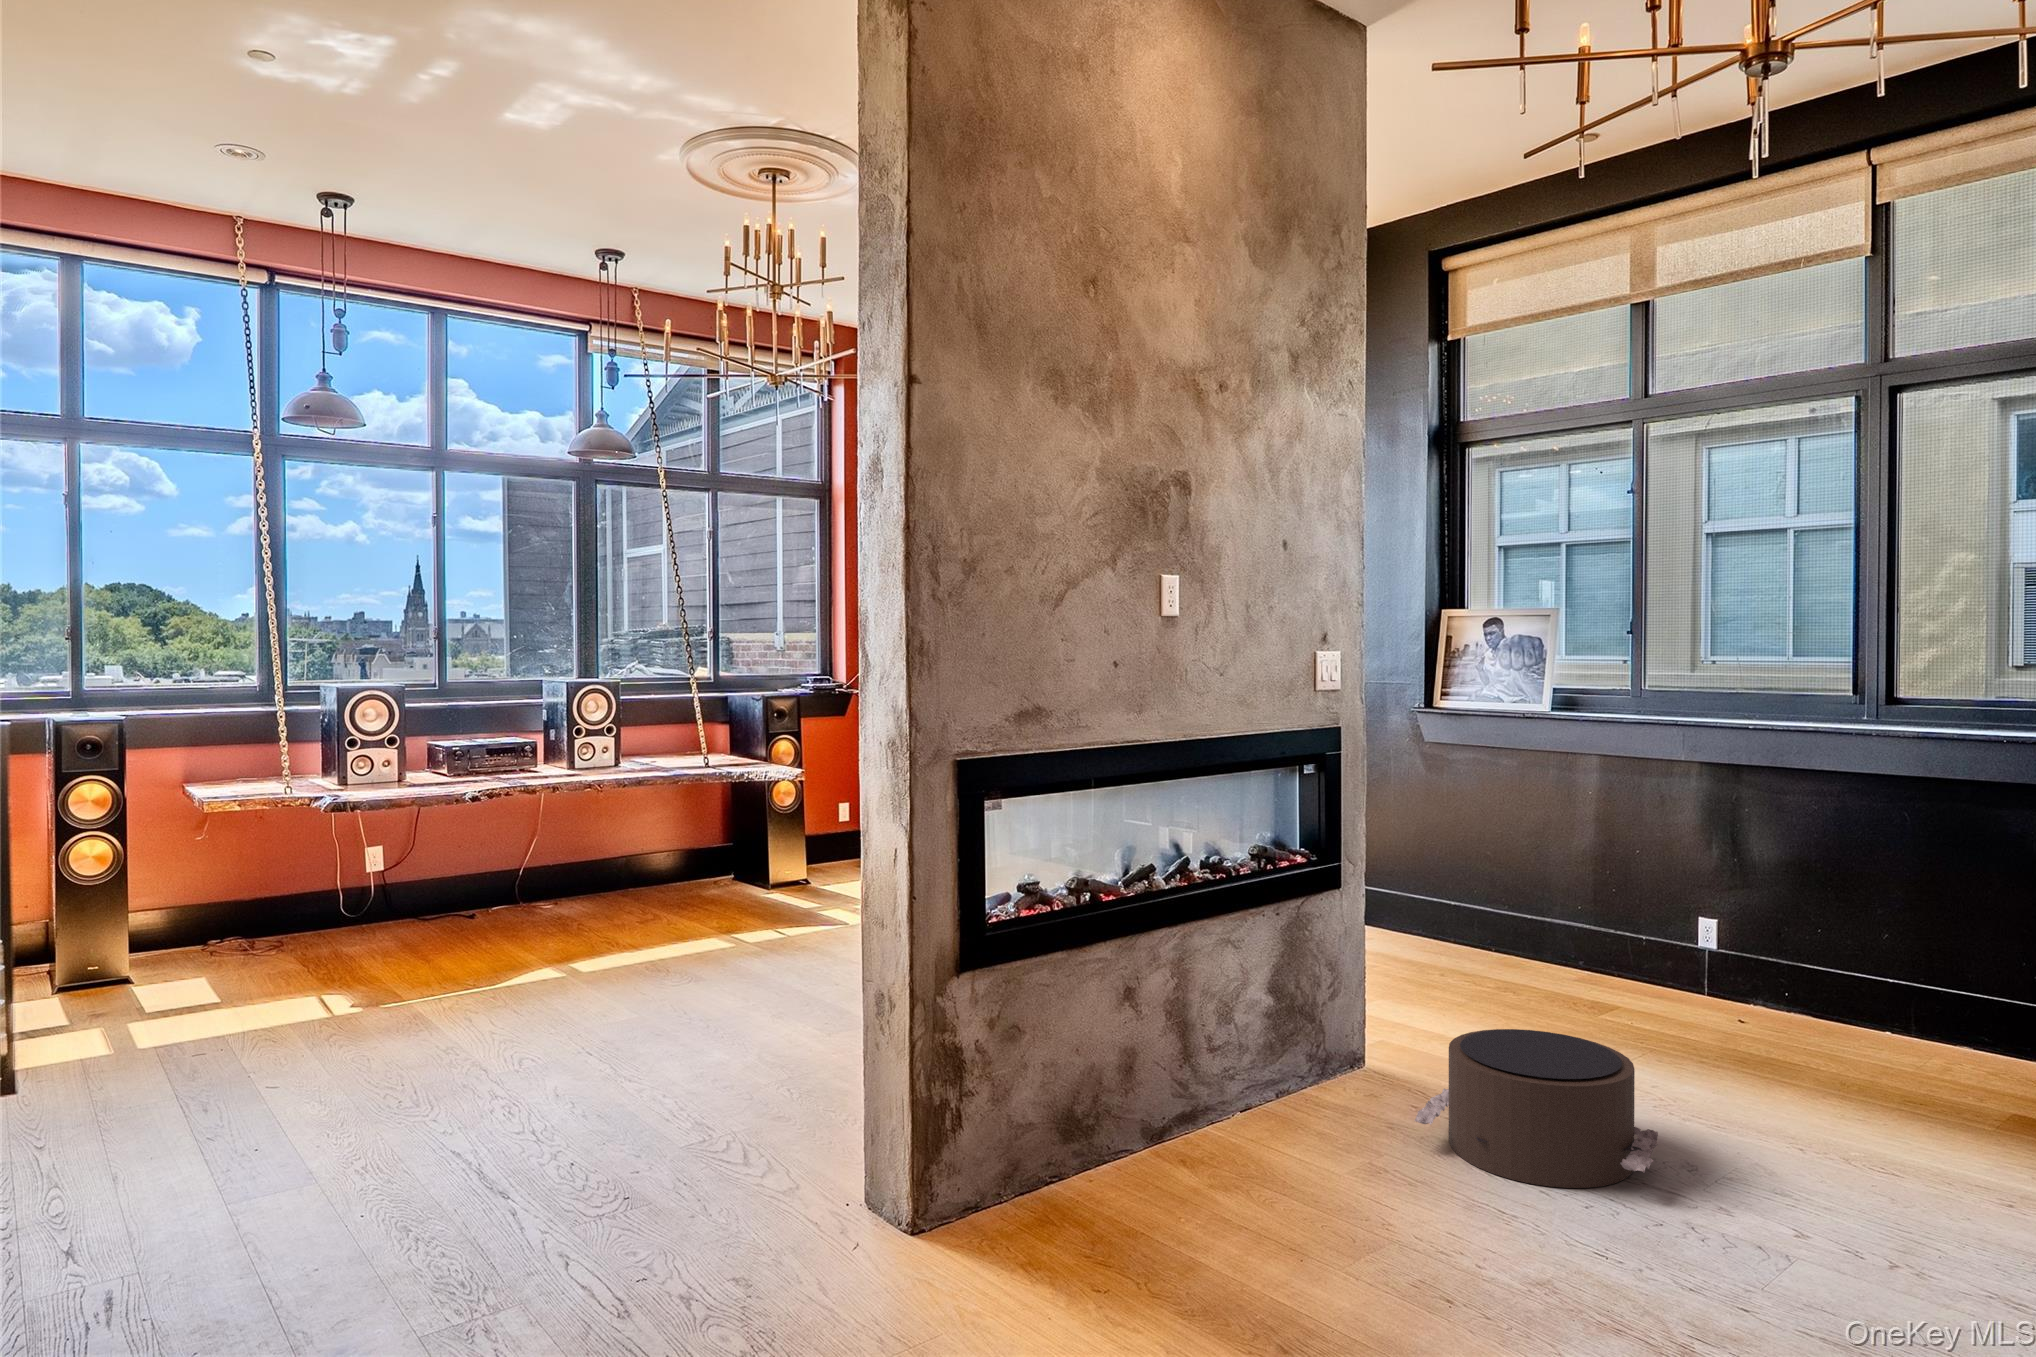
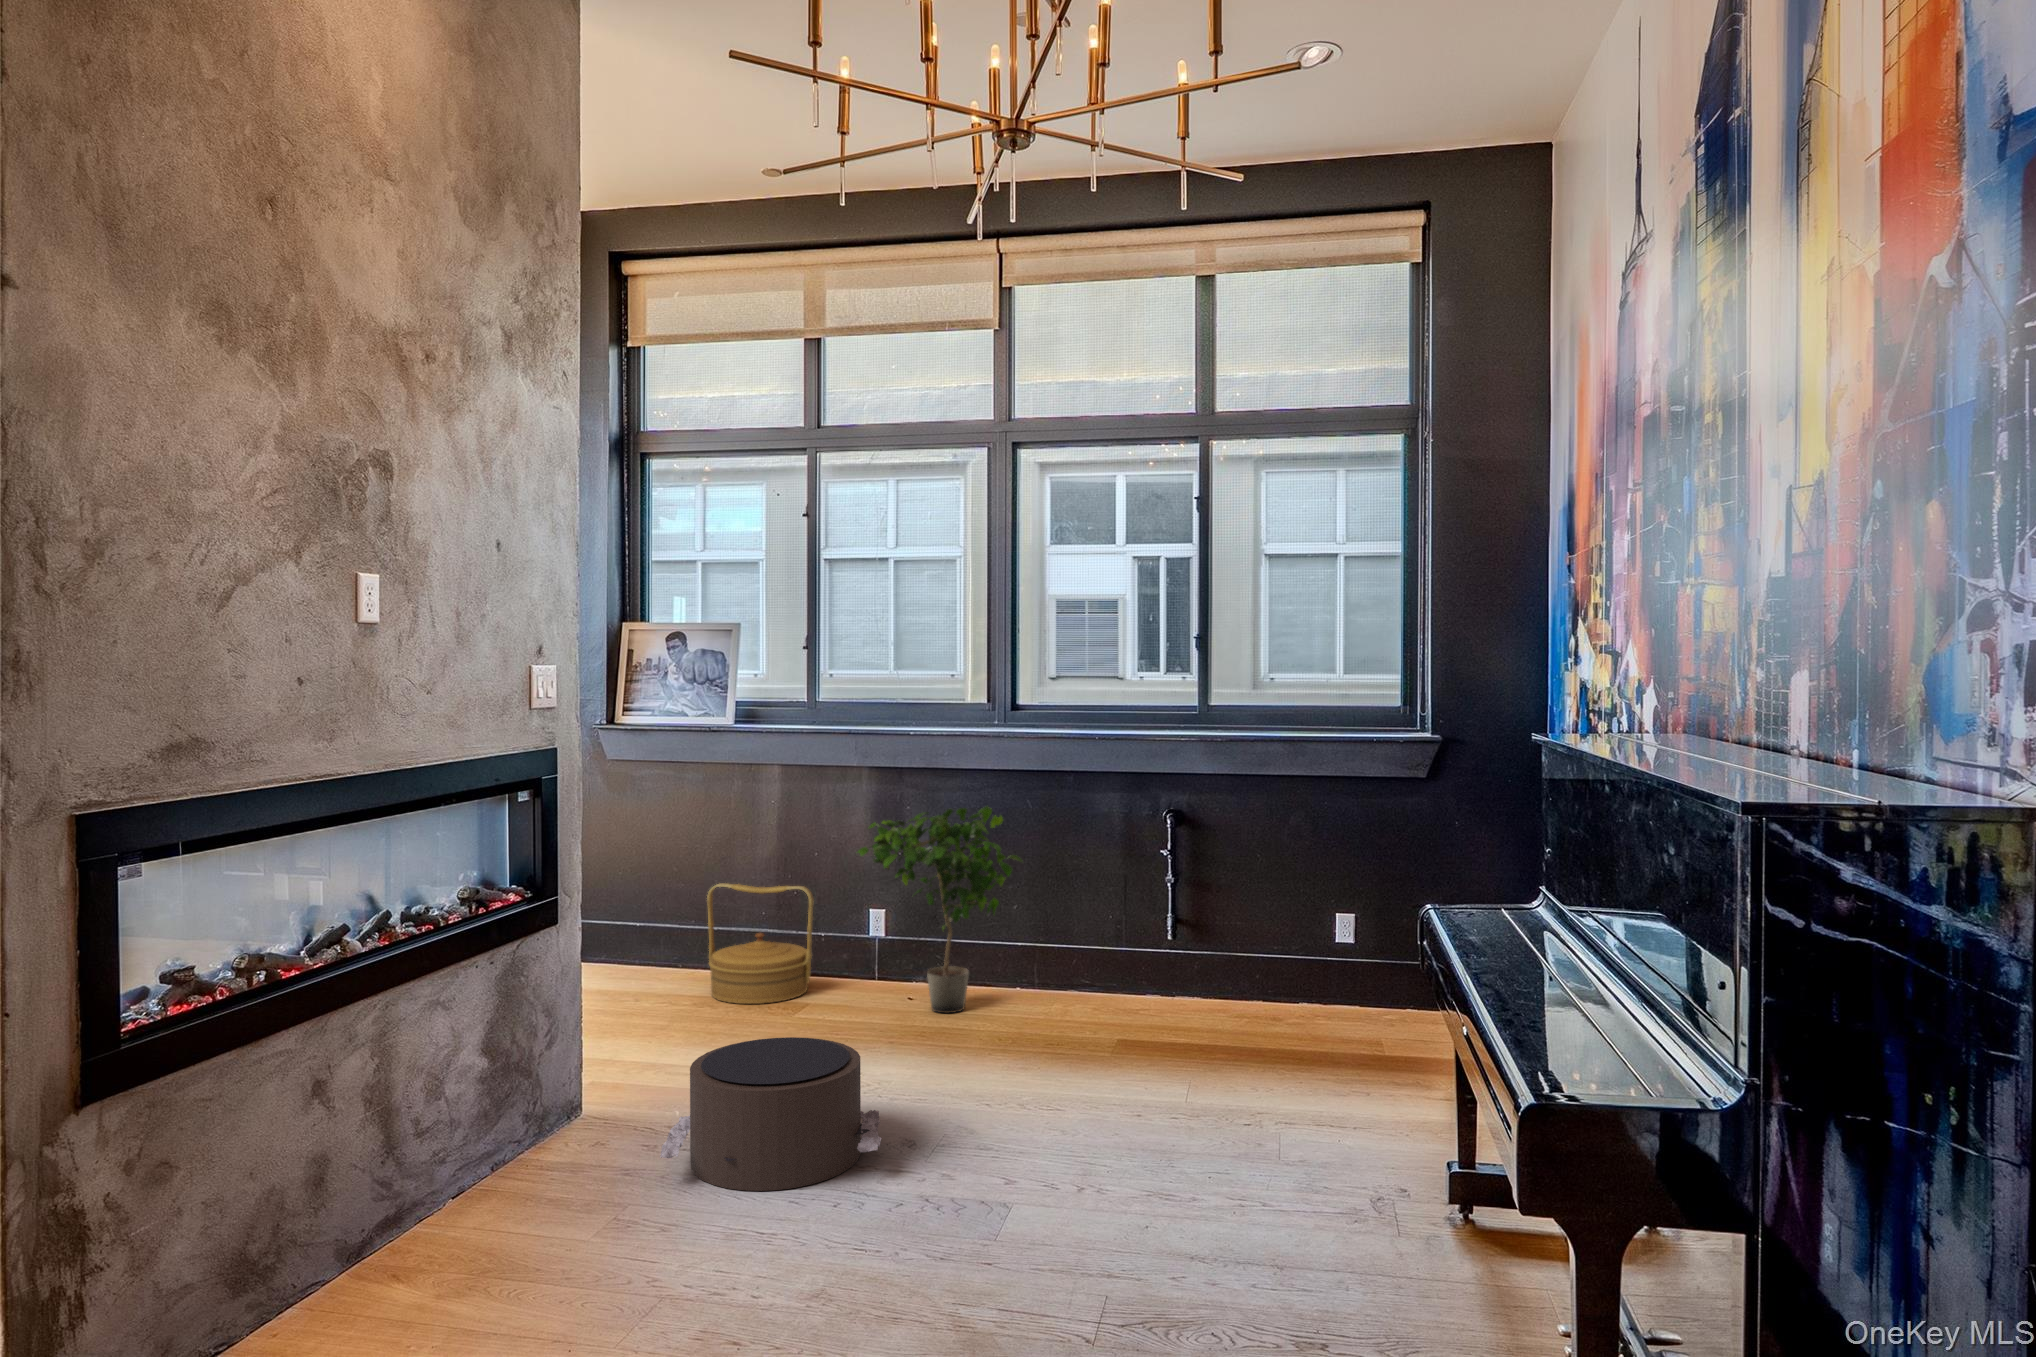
potted plant: none [1673,815,1901,1050] -> present [858,806,1022,1013]
woven basket: none [1514,871,1629,1000] -> present [707,883,814,1004]

